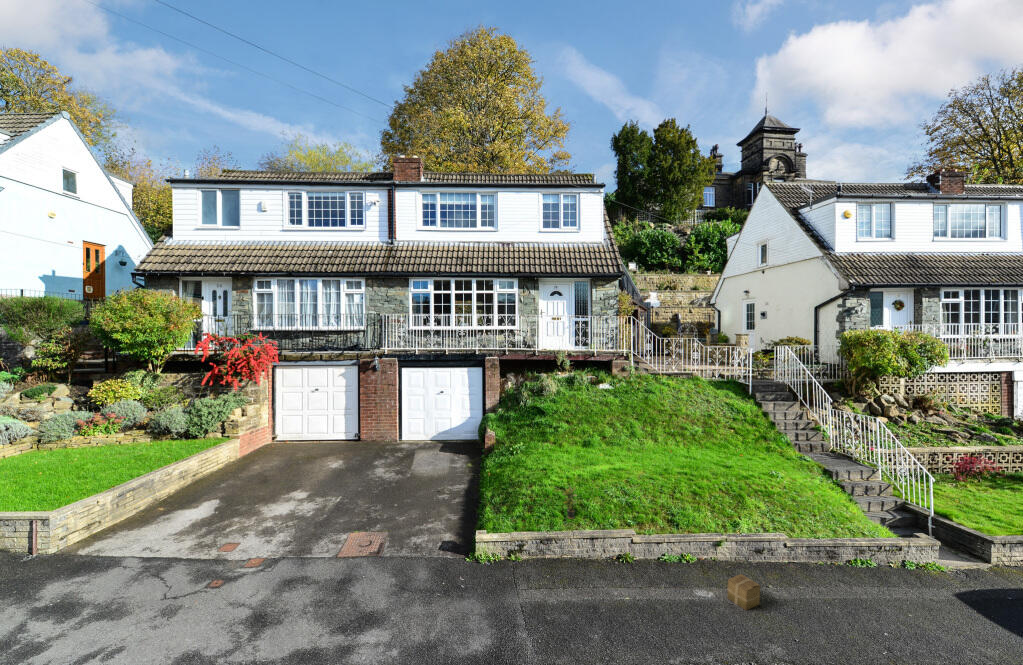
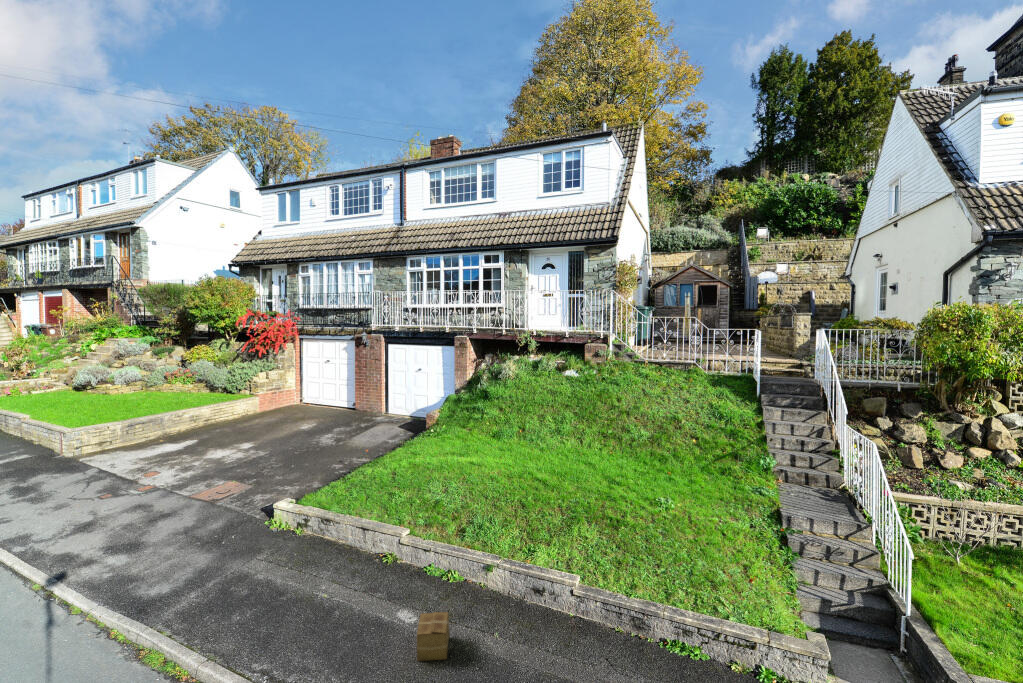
potted plant: present [563,486,577,519] -> none [359,466,380,505]

